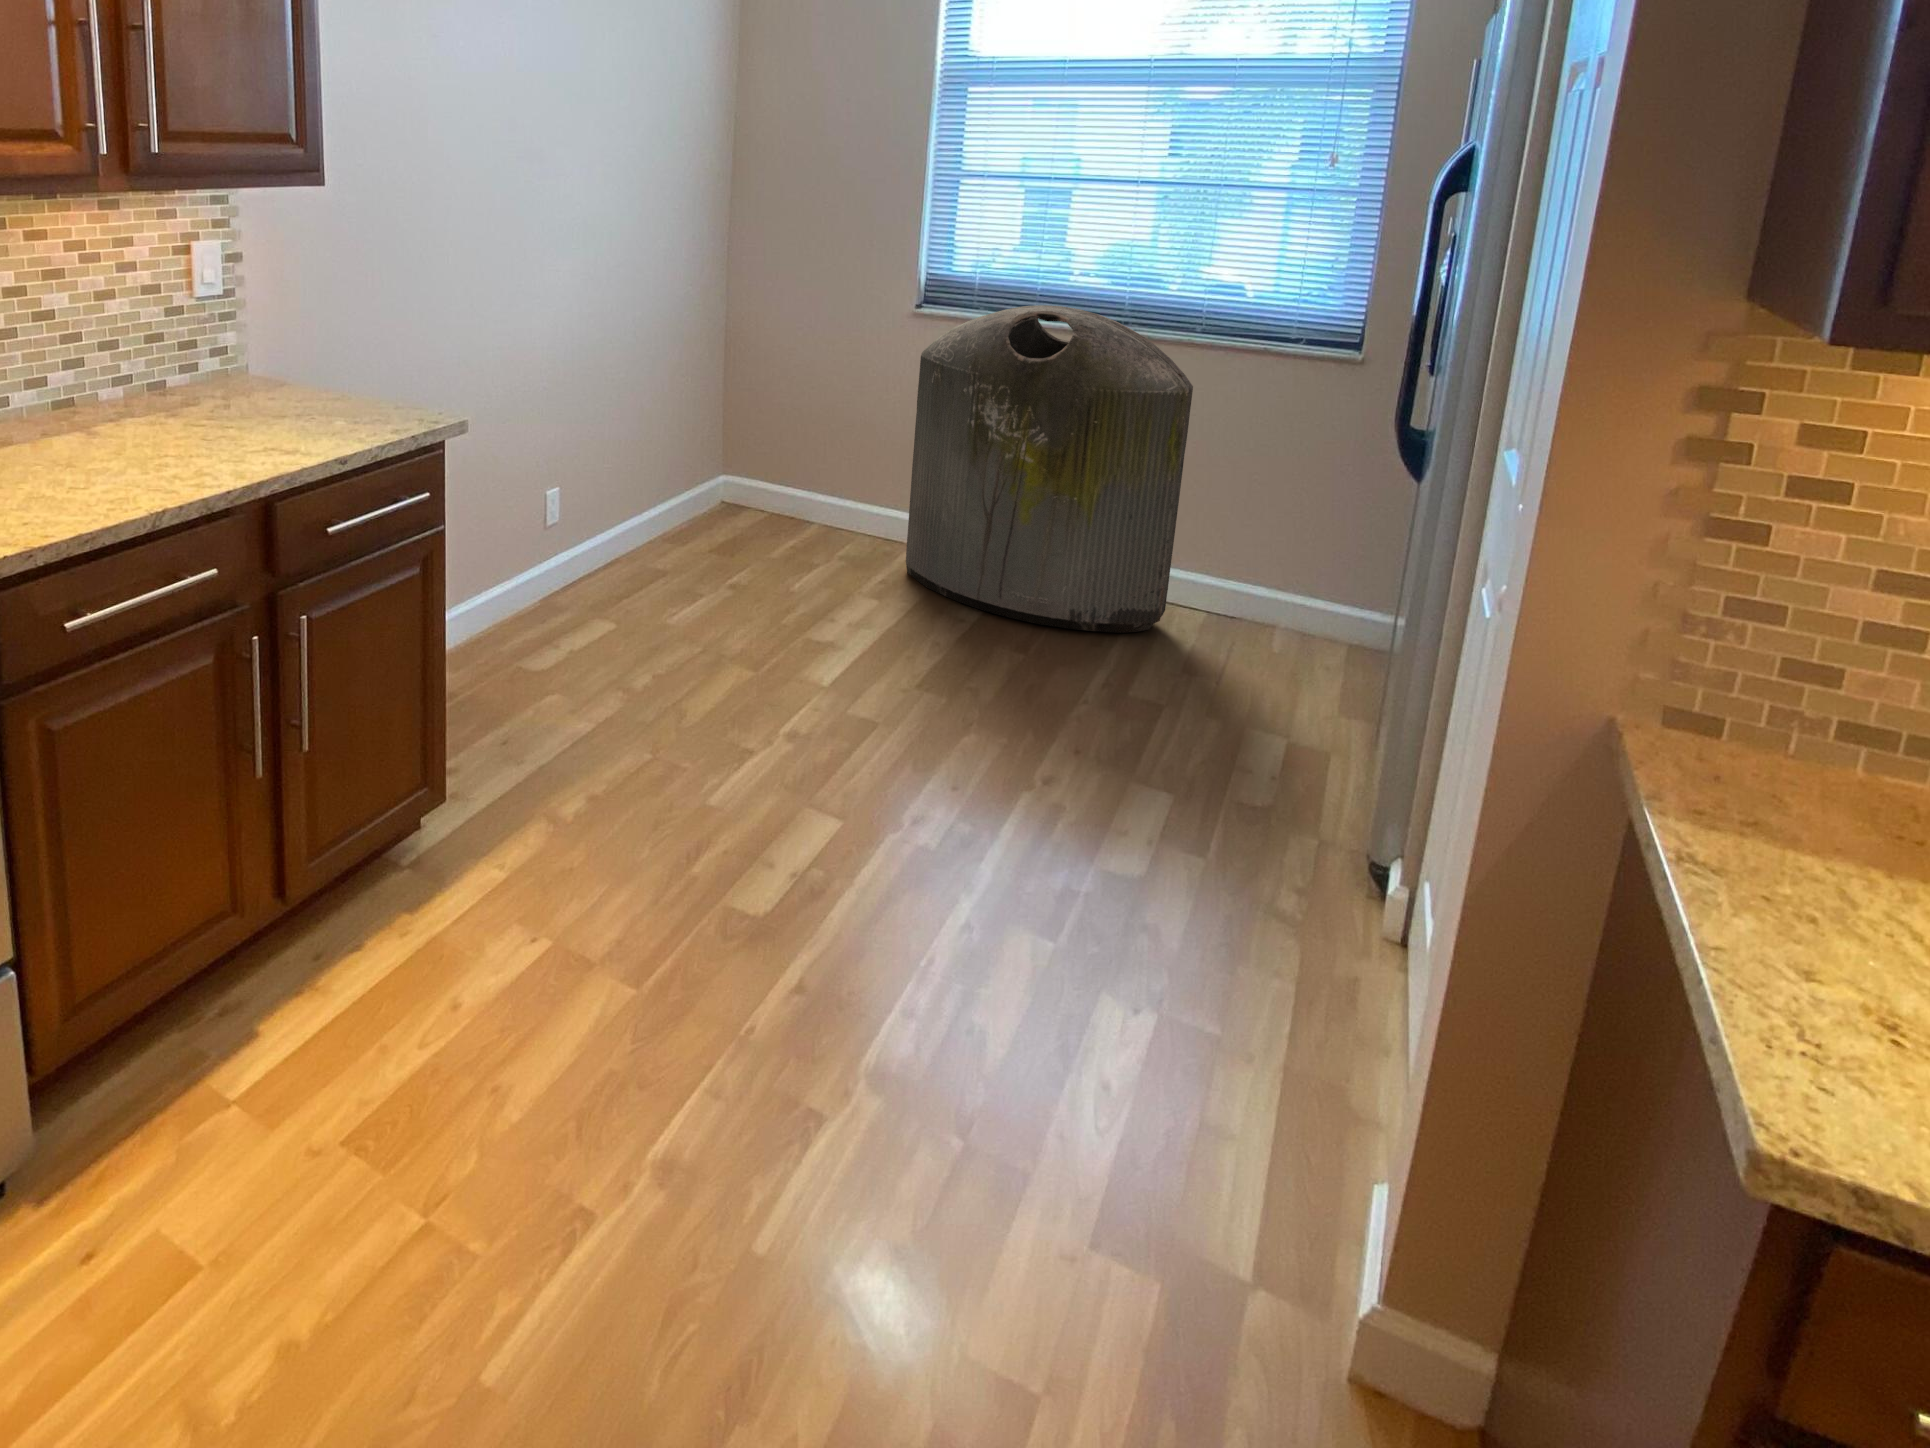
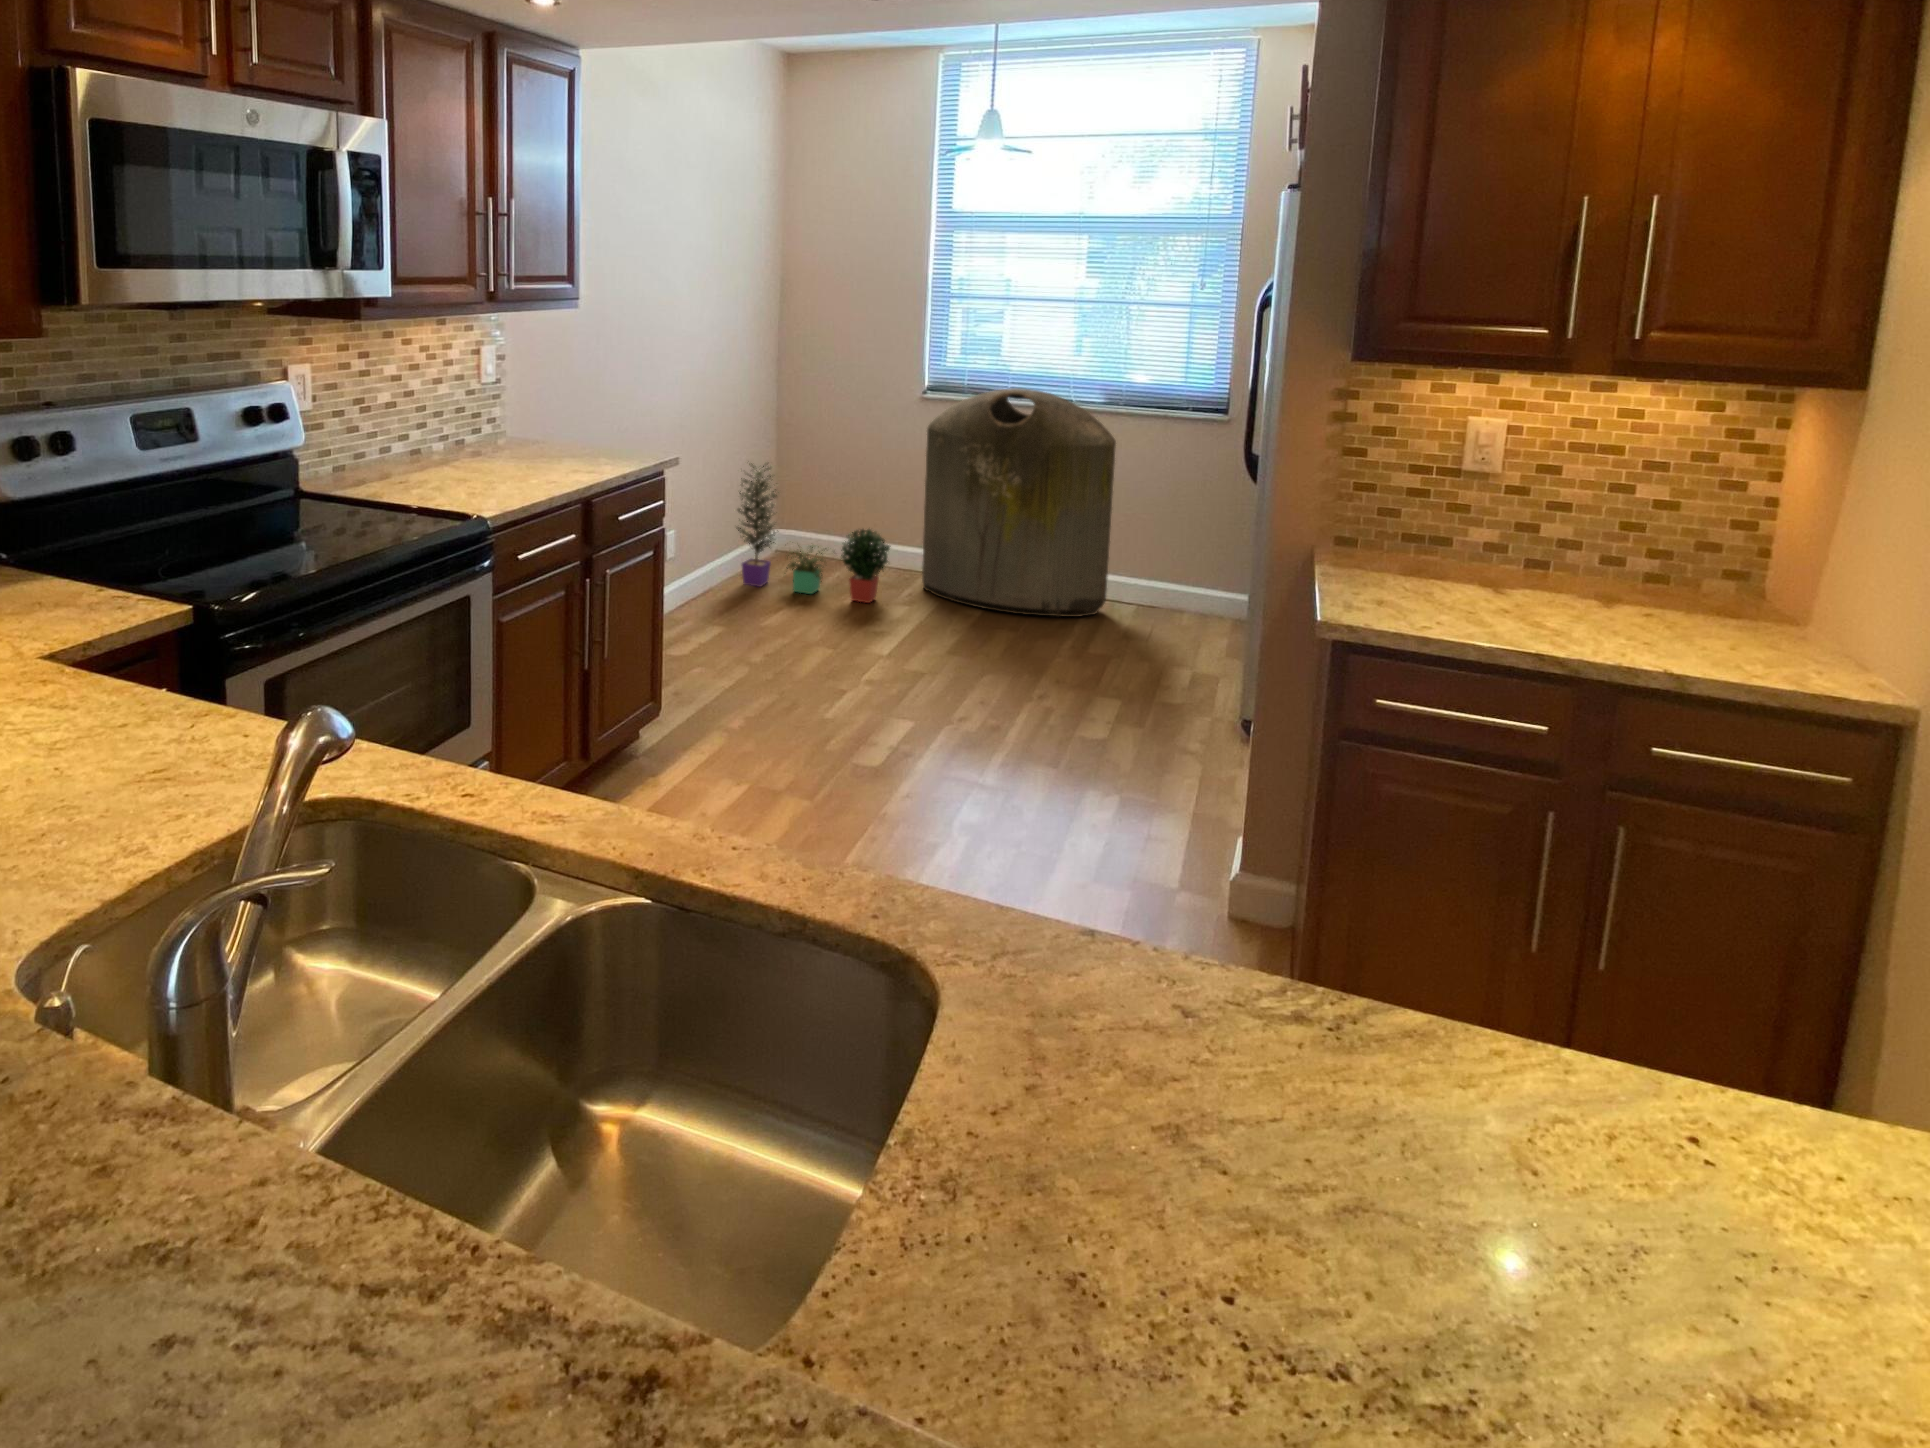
potted plant: none [653,392,860,594] -> present [736,463,890,603]

